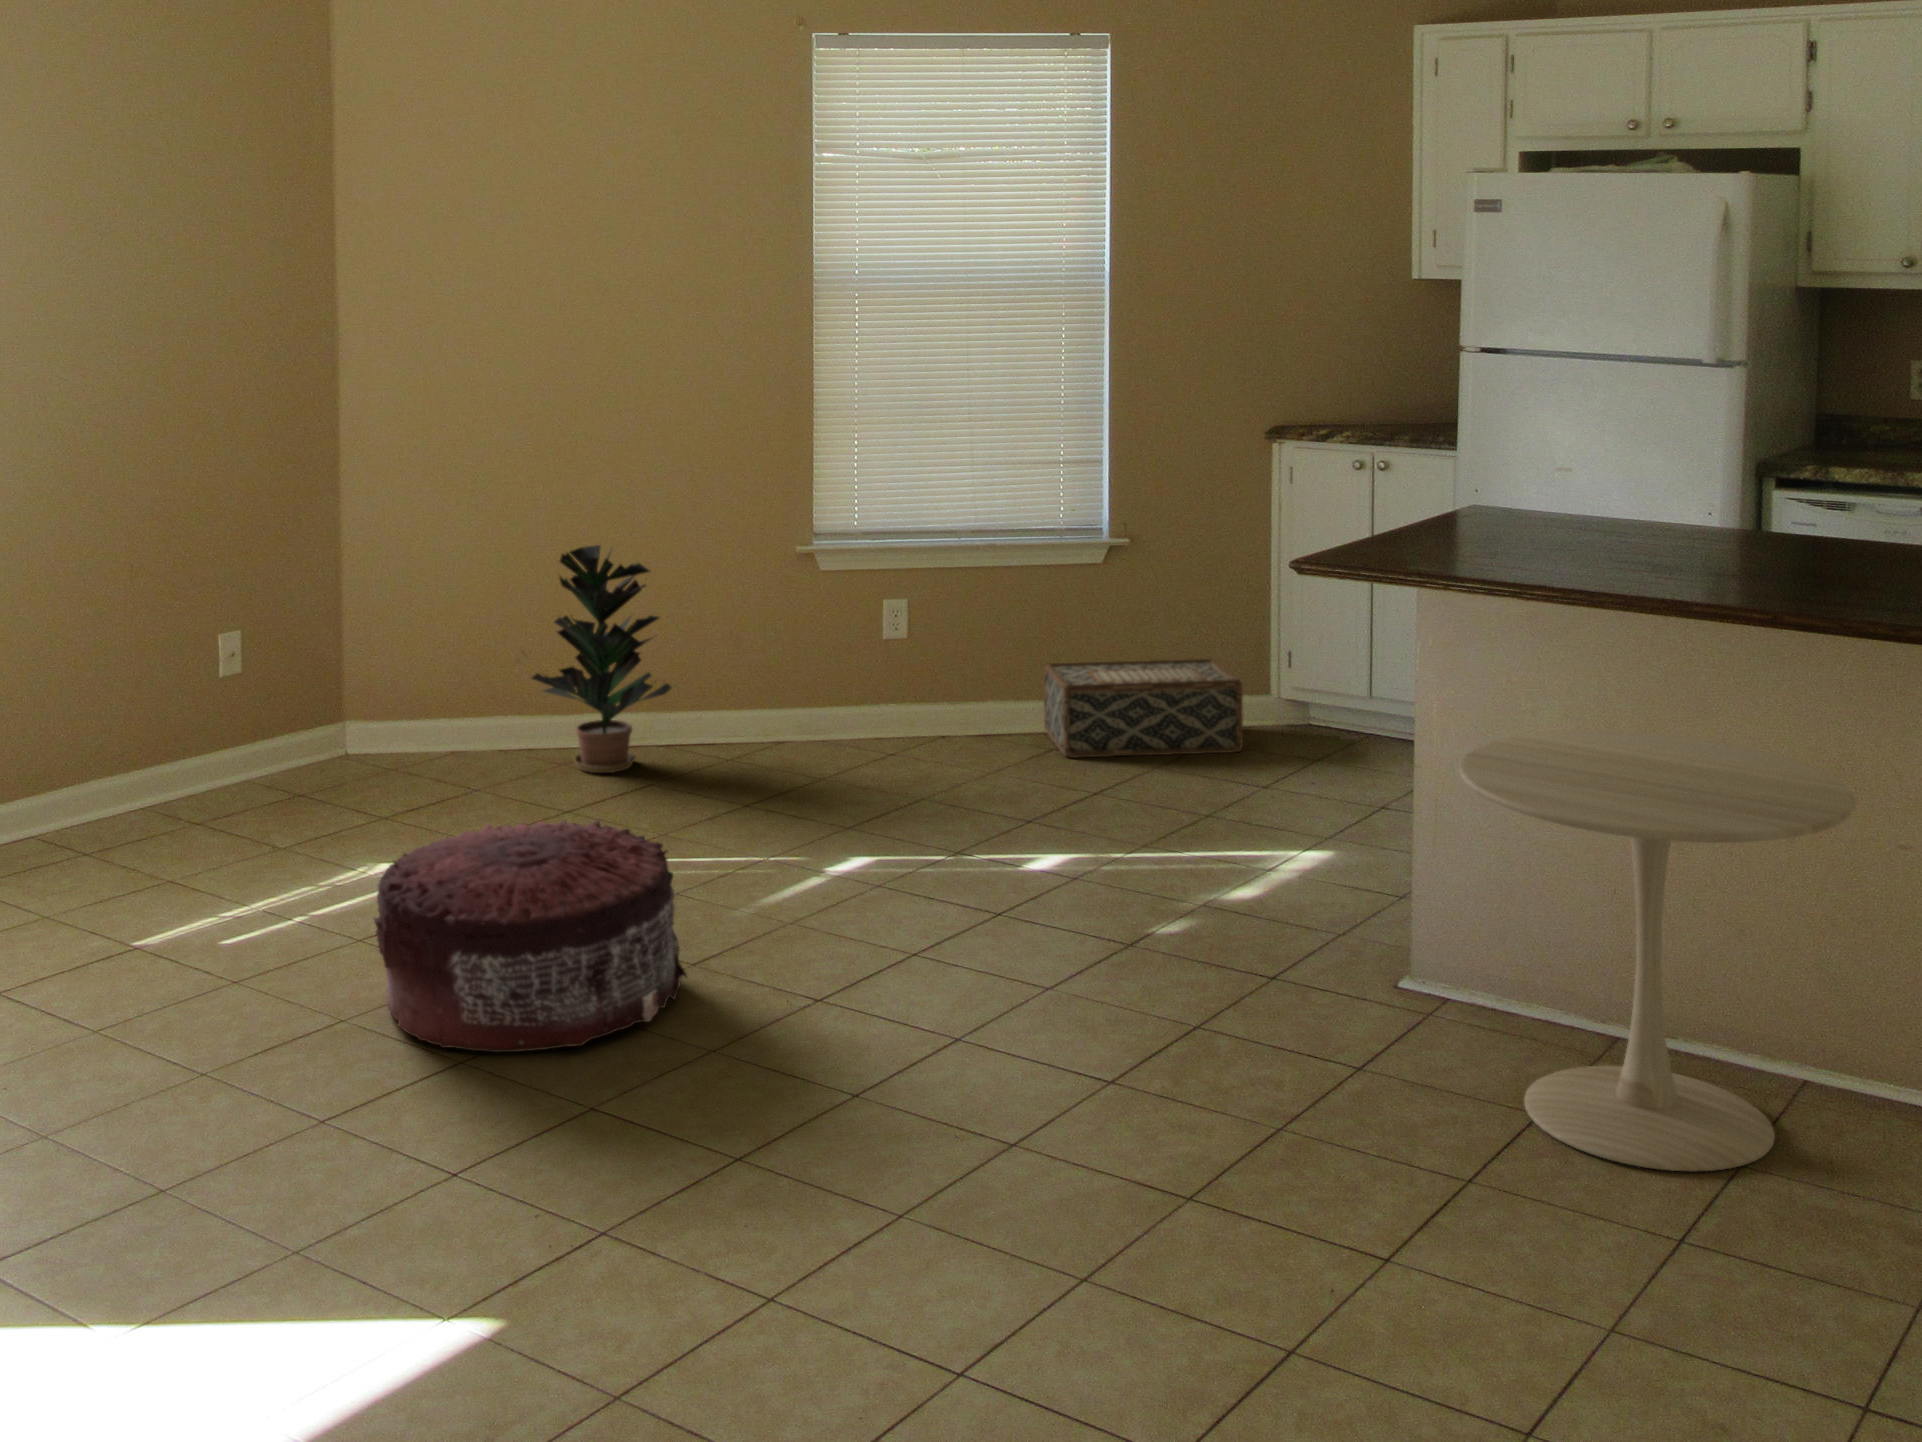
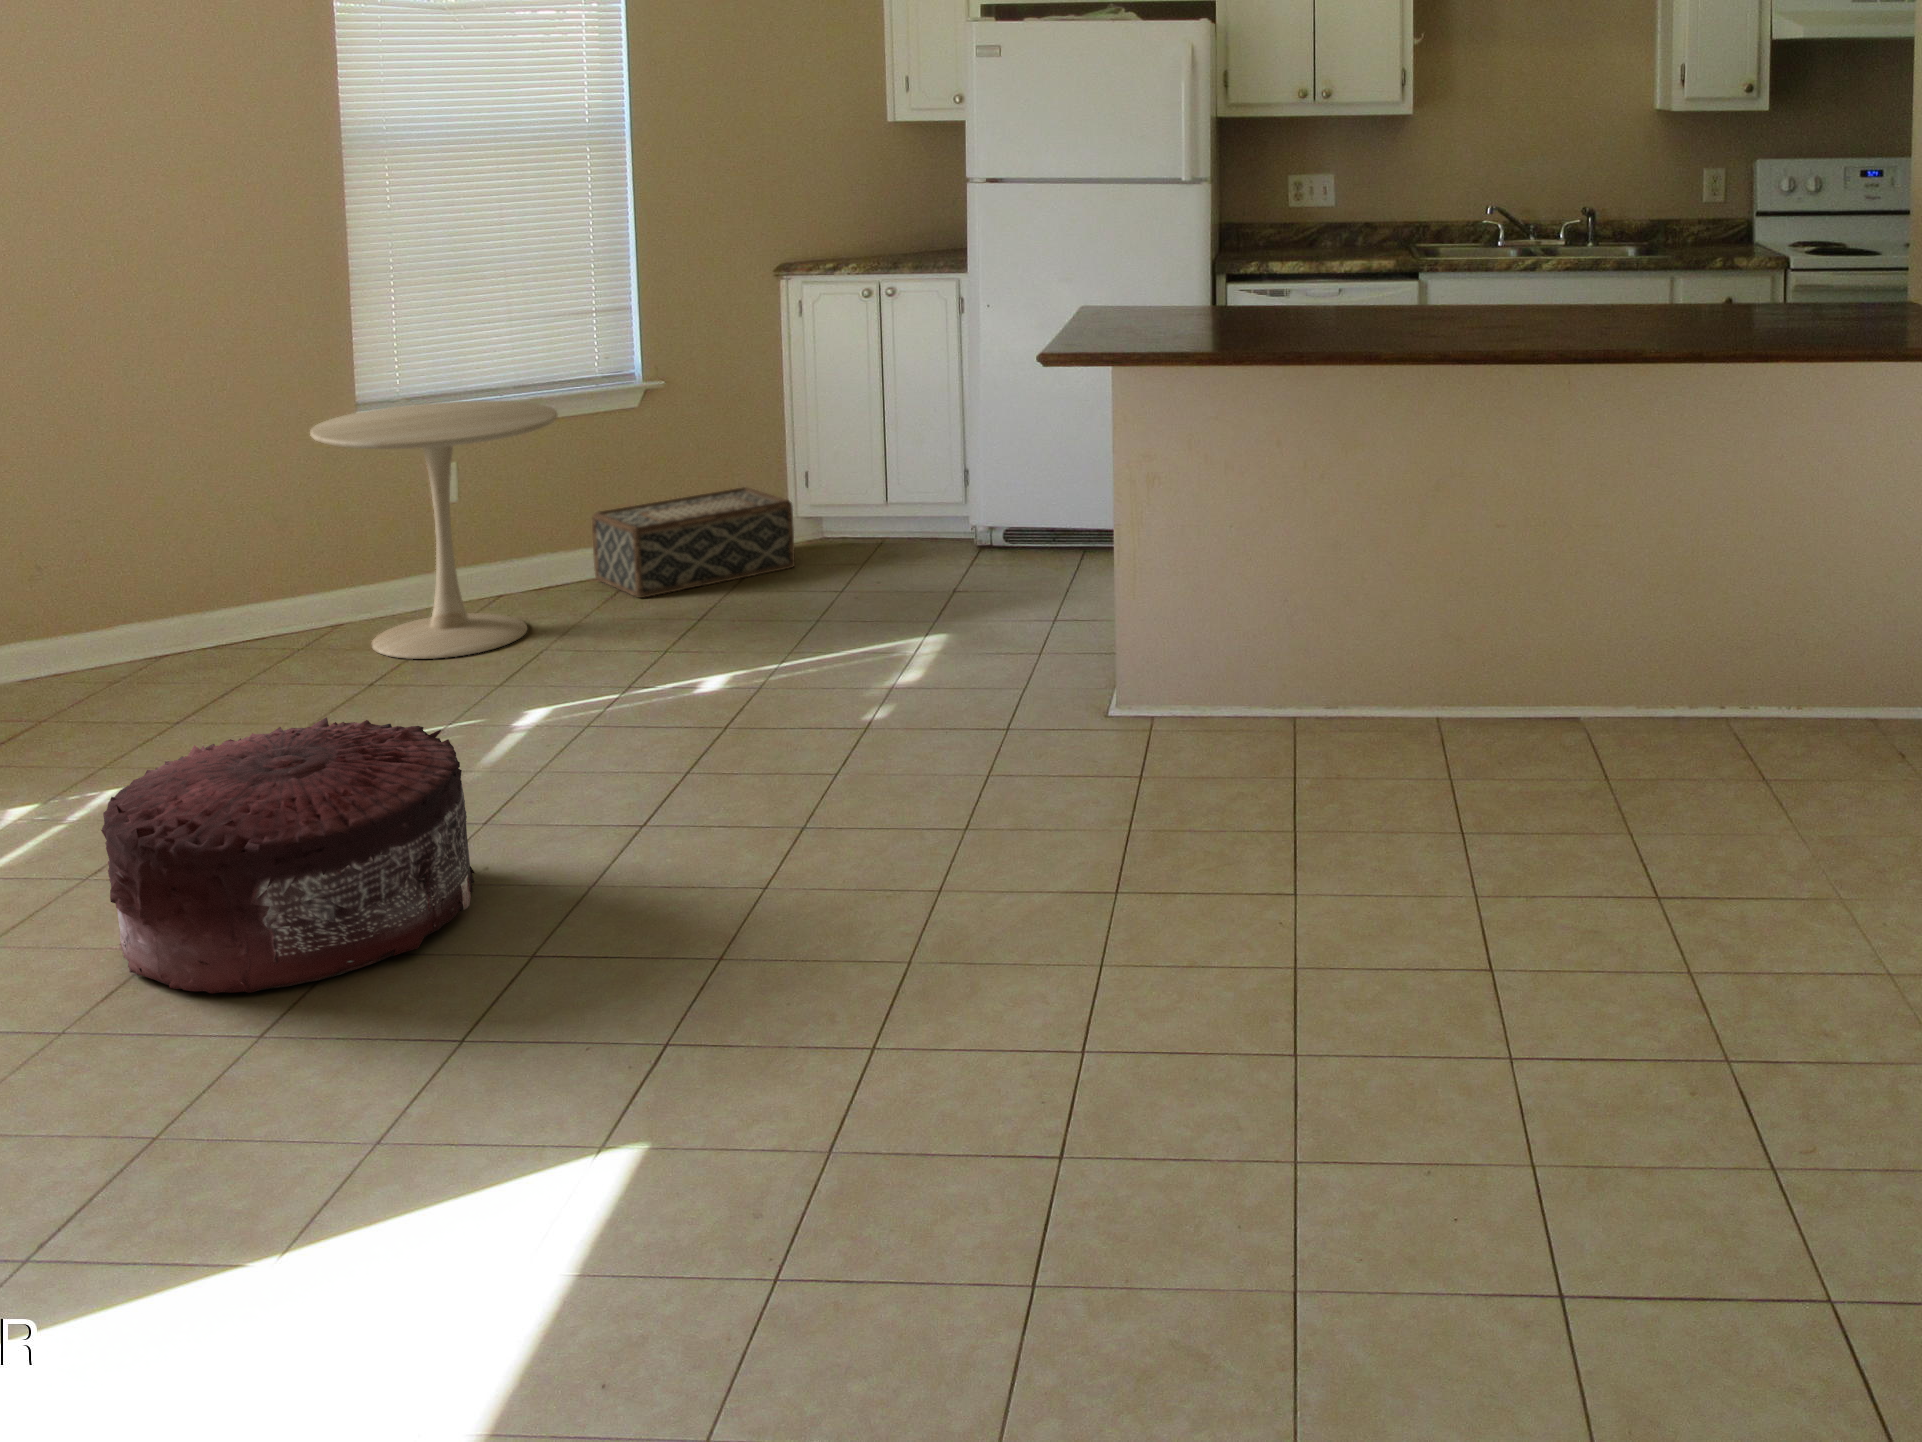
potted plant: present [532,545,671,773] -> none [36,442,219,701]
side table: present [1459,731,1856,1171] -> present [310,401,558,659]

